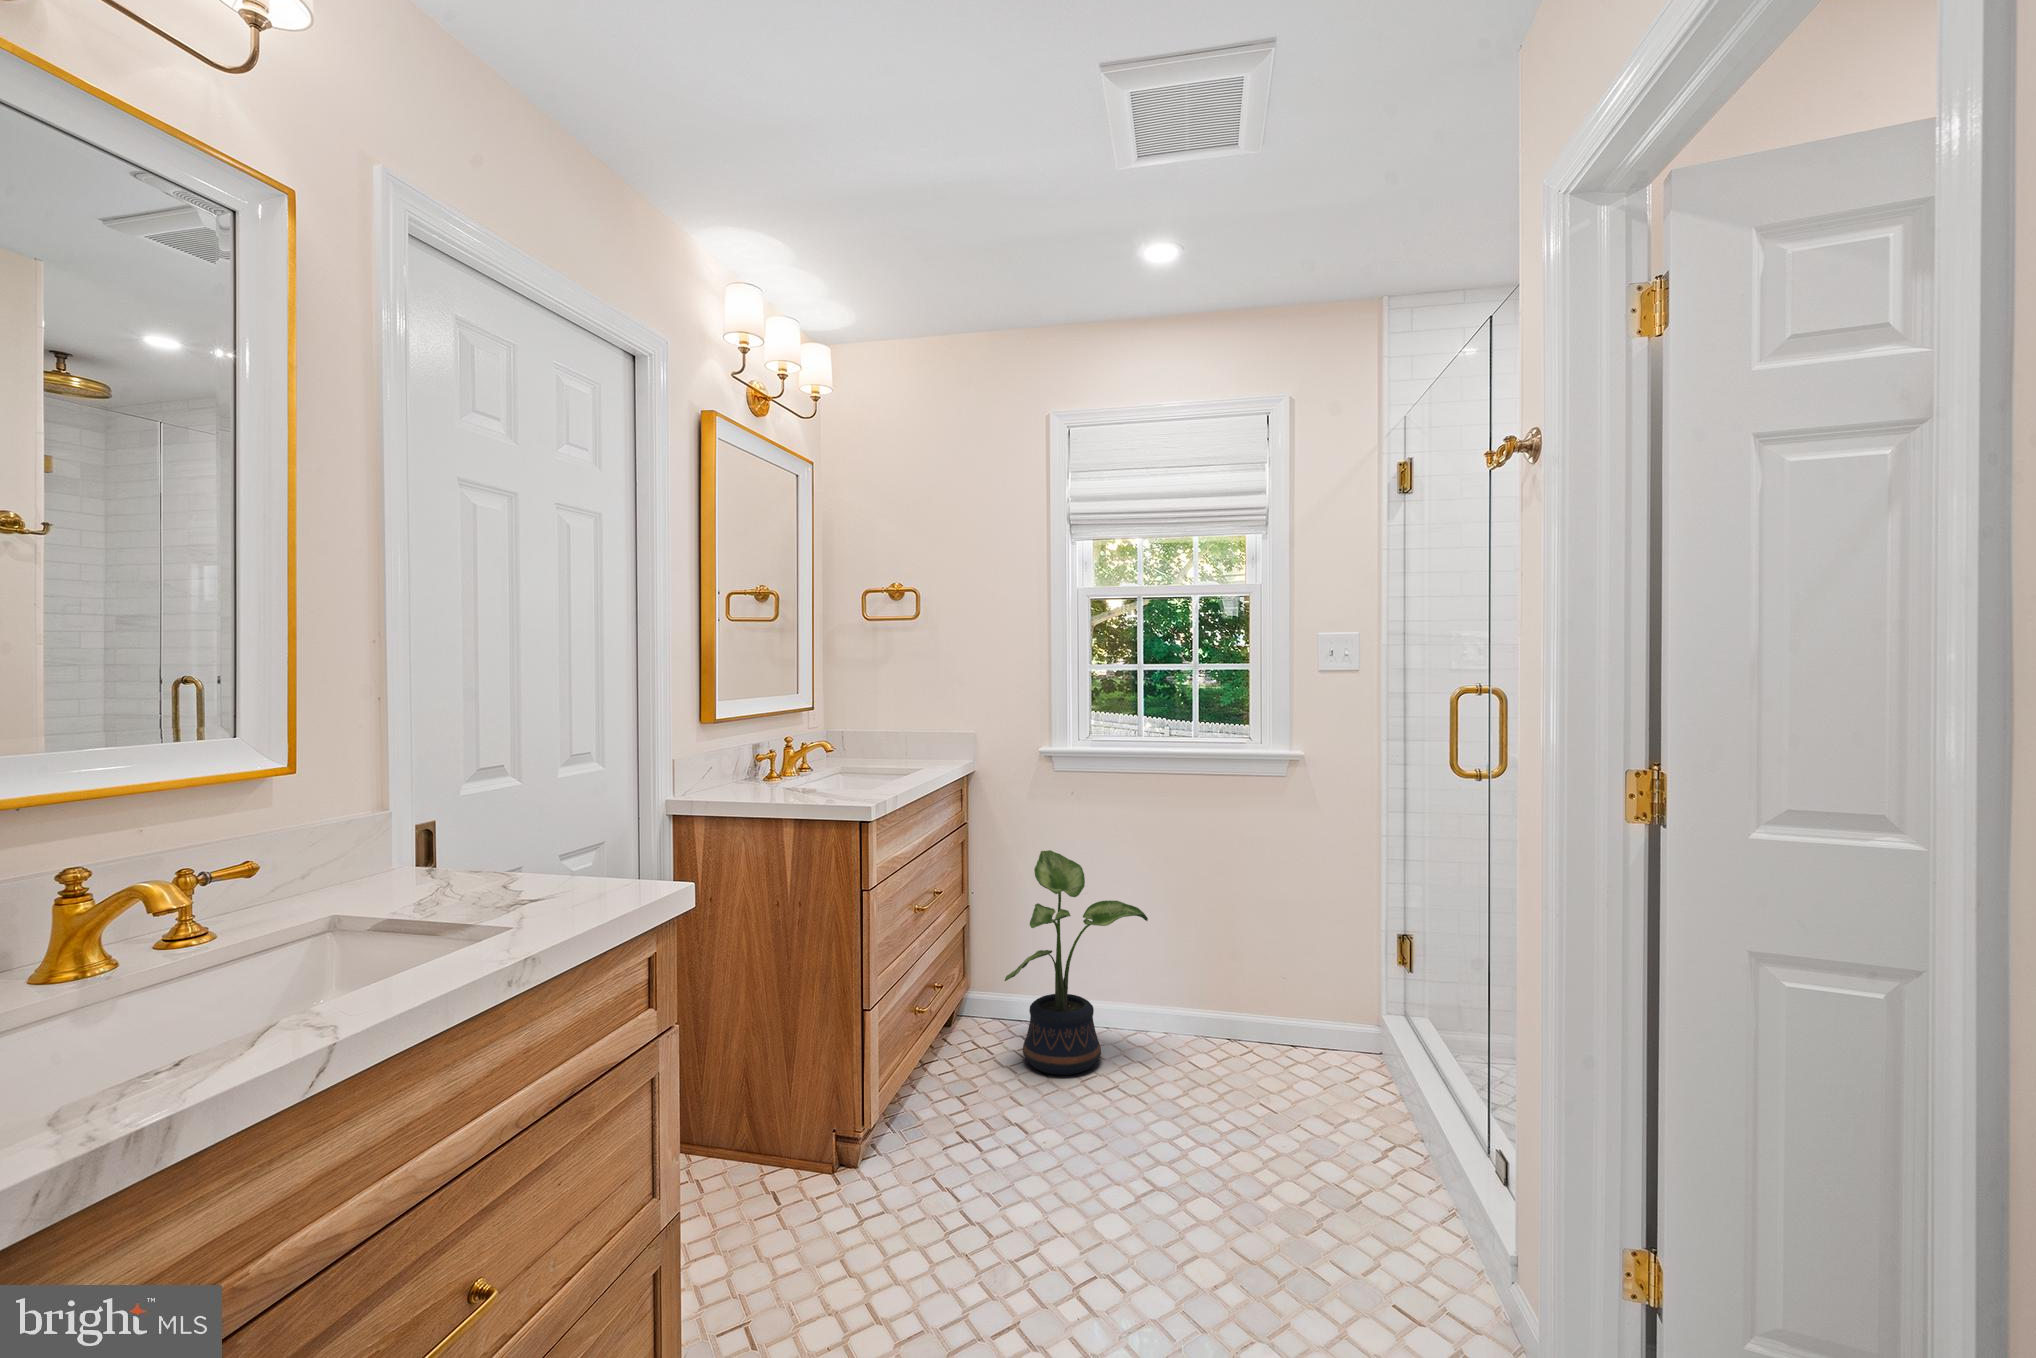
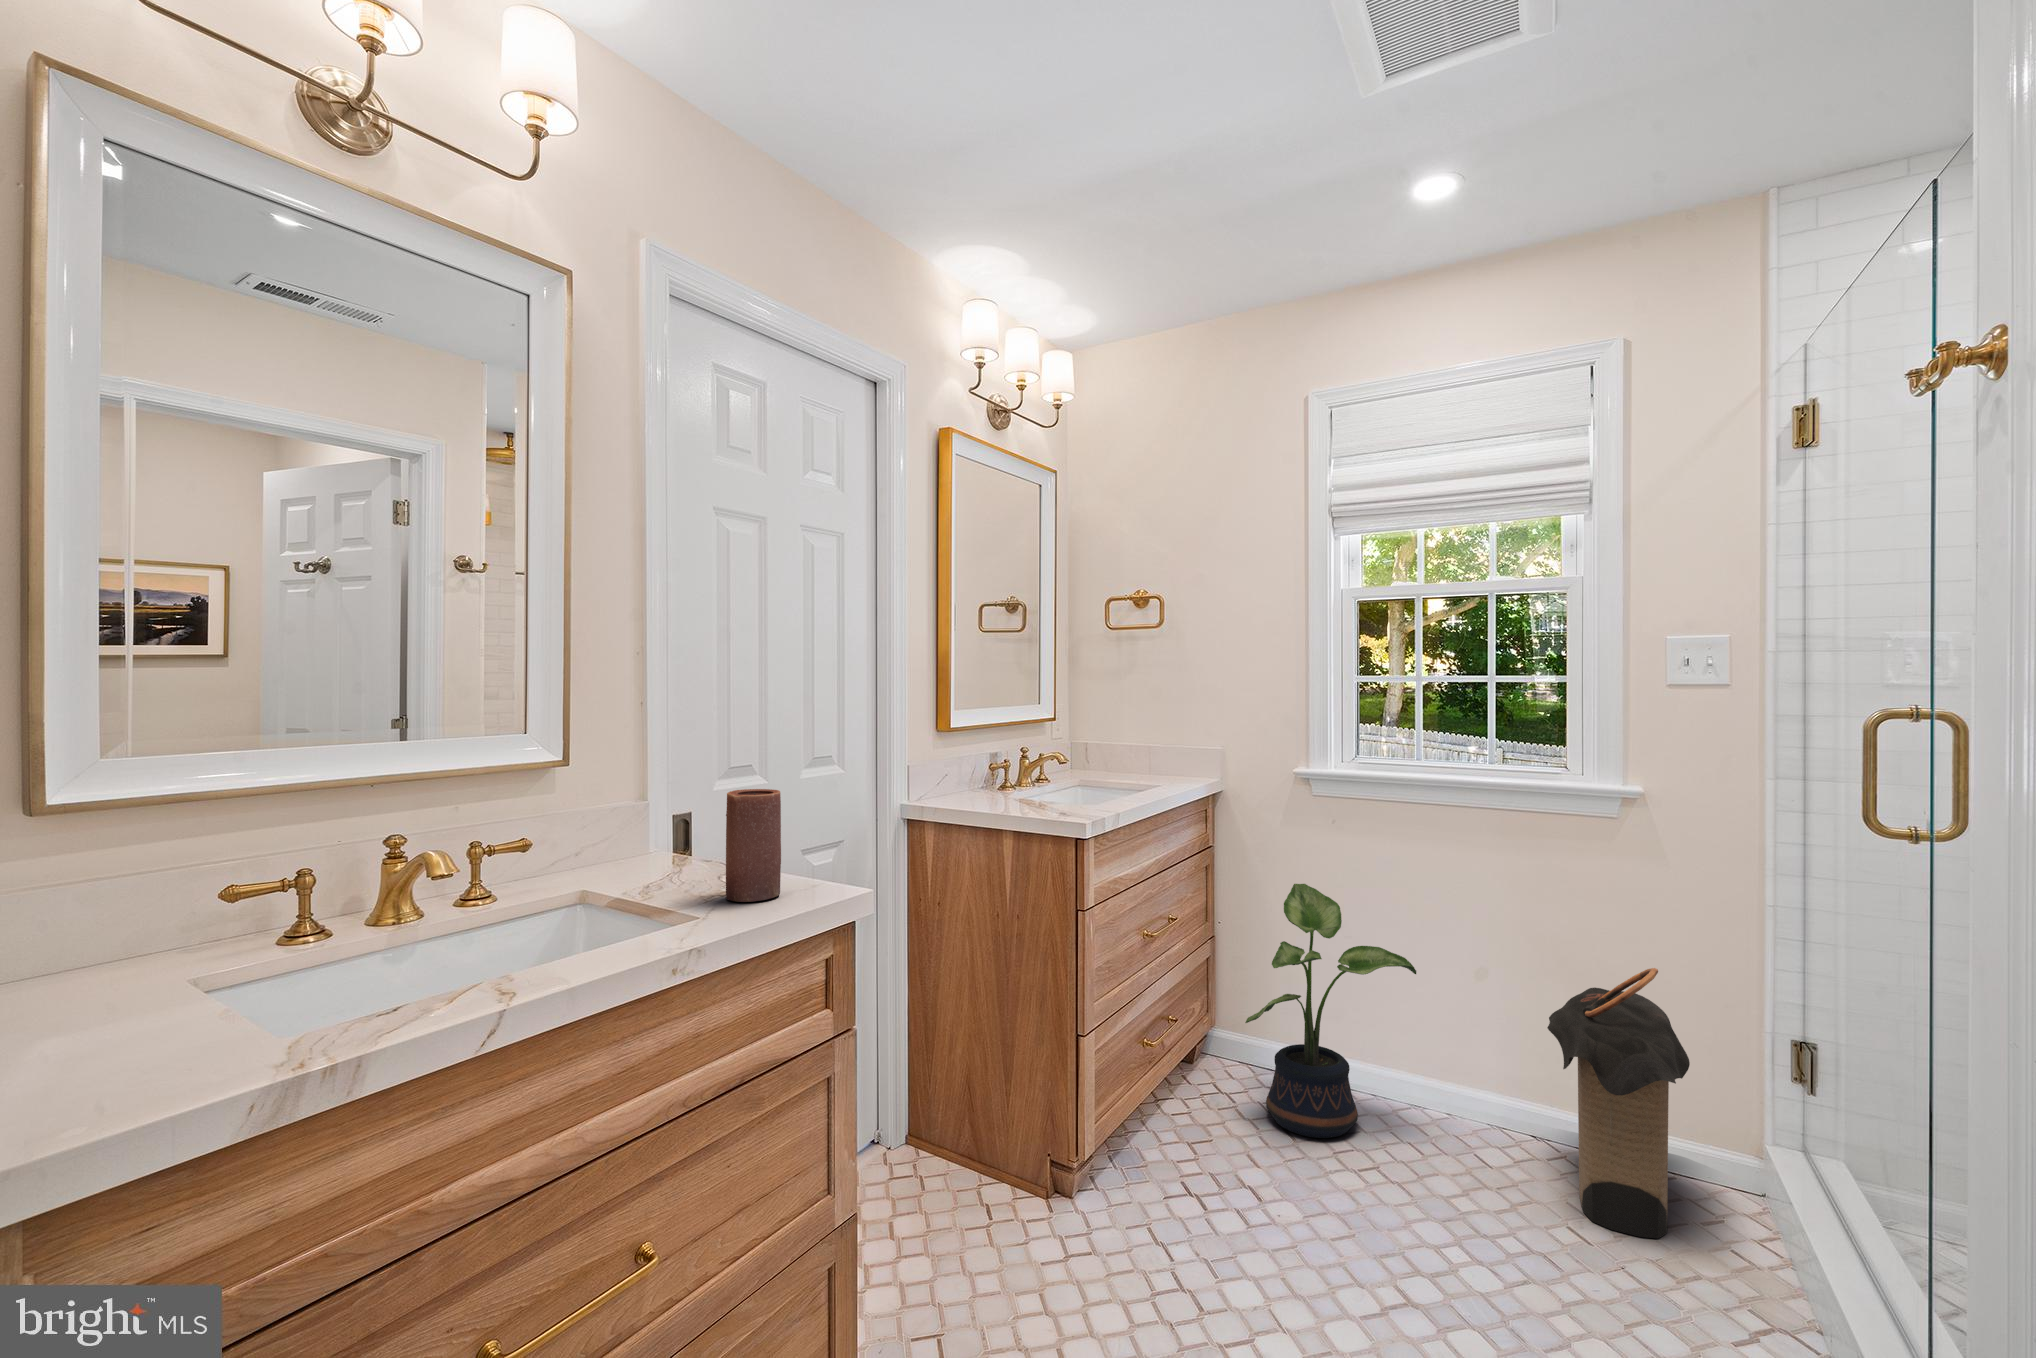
candle: none [535,793,596,910] -> present [726,789,781,902]
laundry hamper: none [1250,896,1352,1112] -> present [1547,968,1690,1238]

